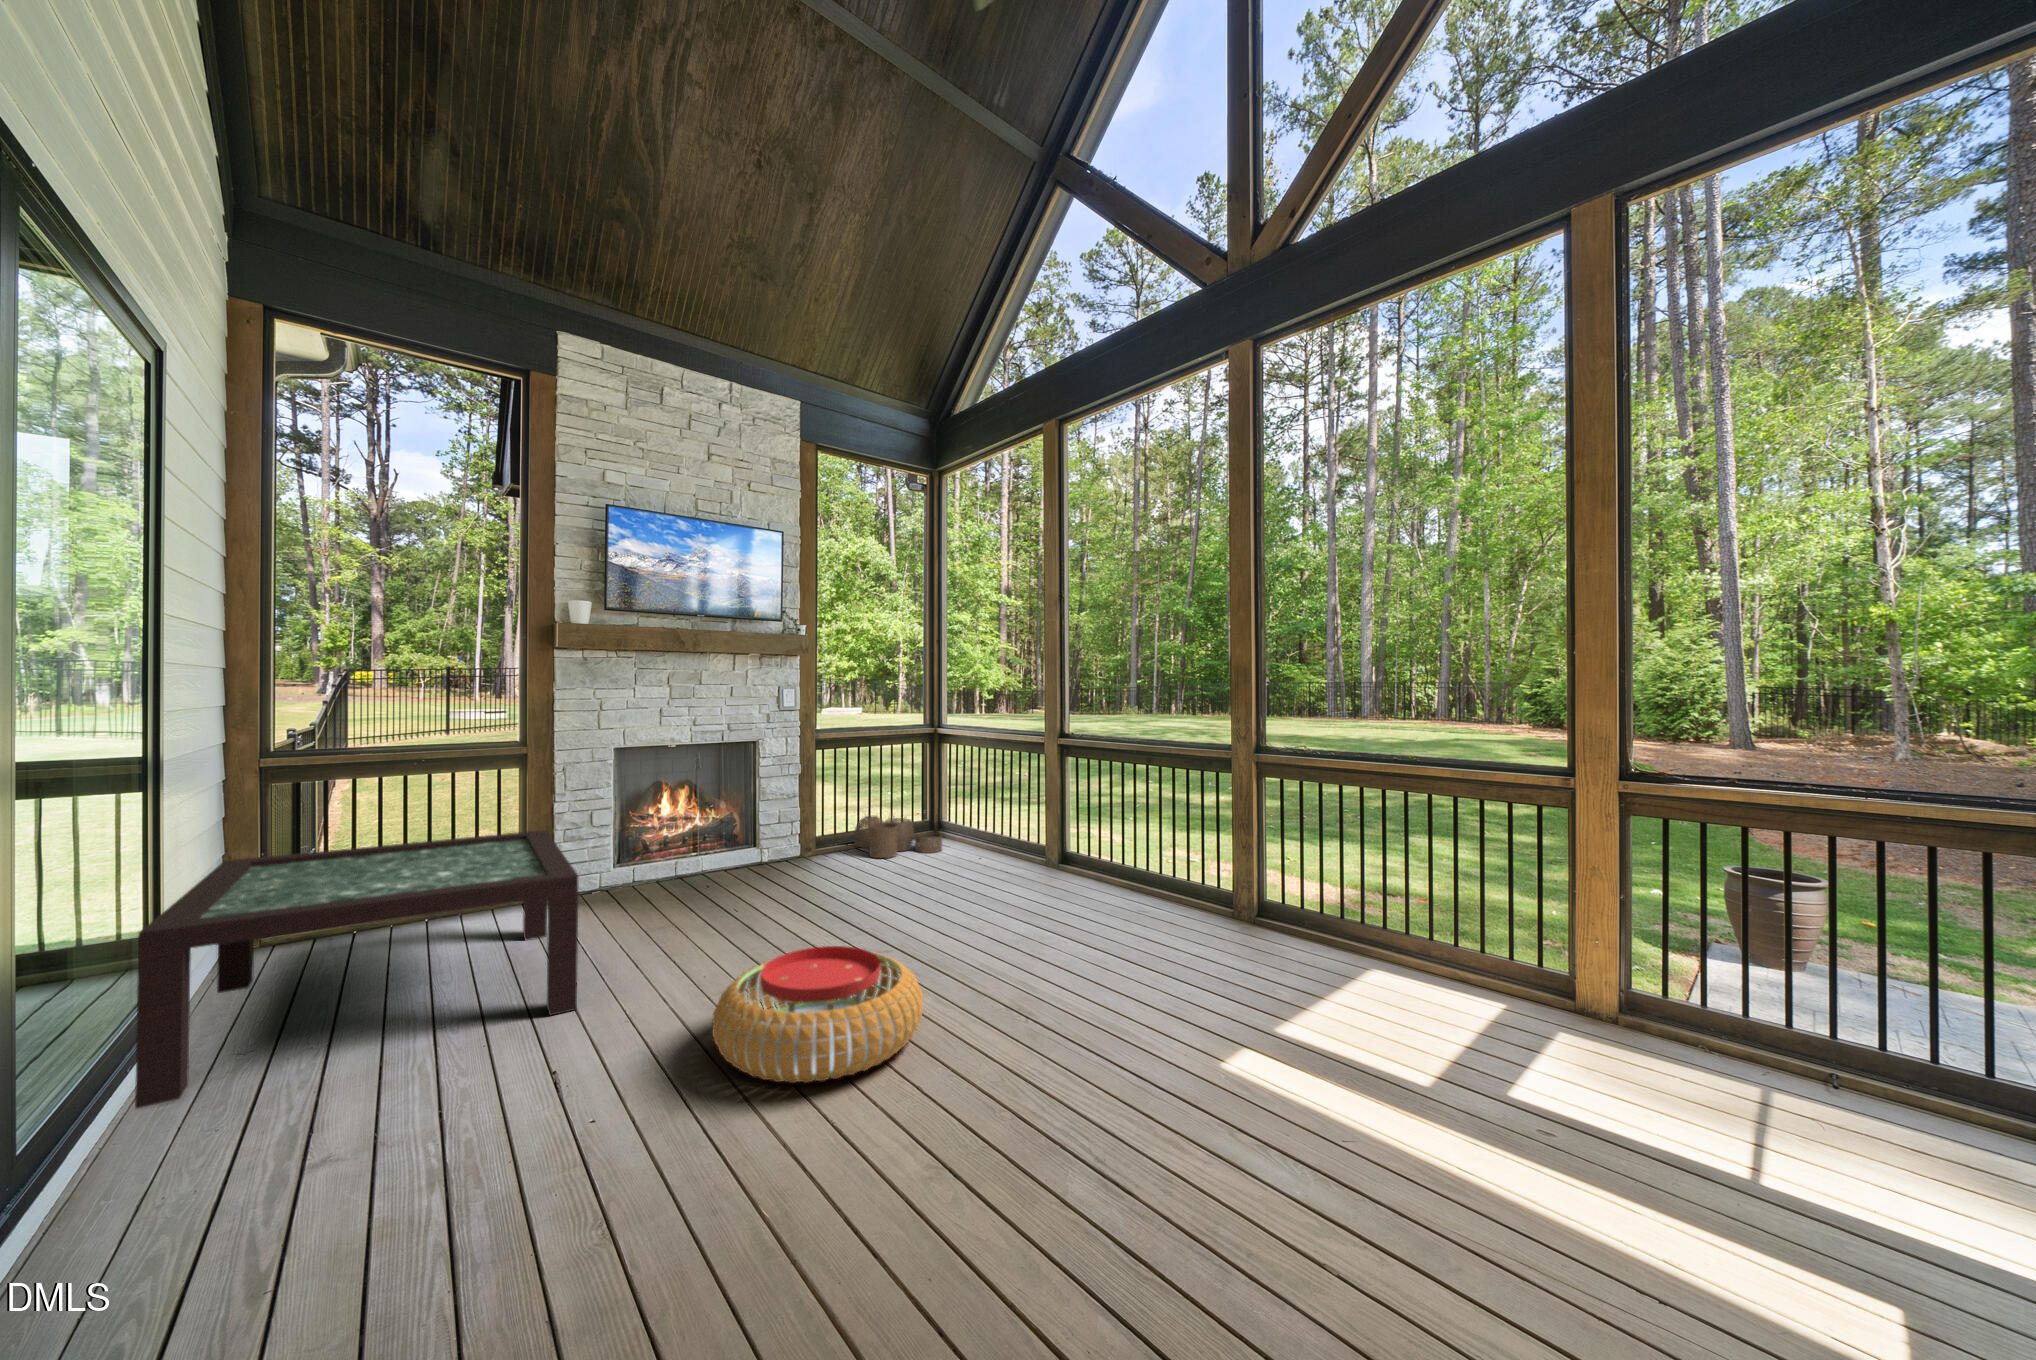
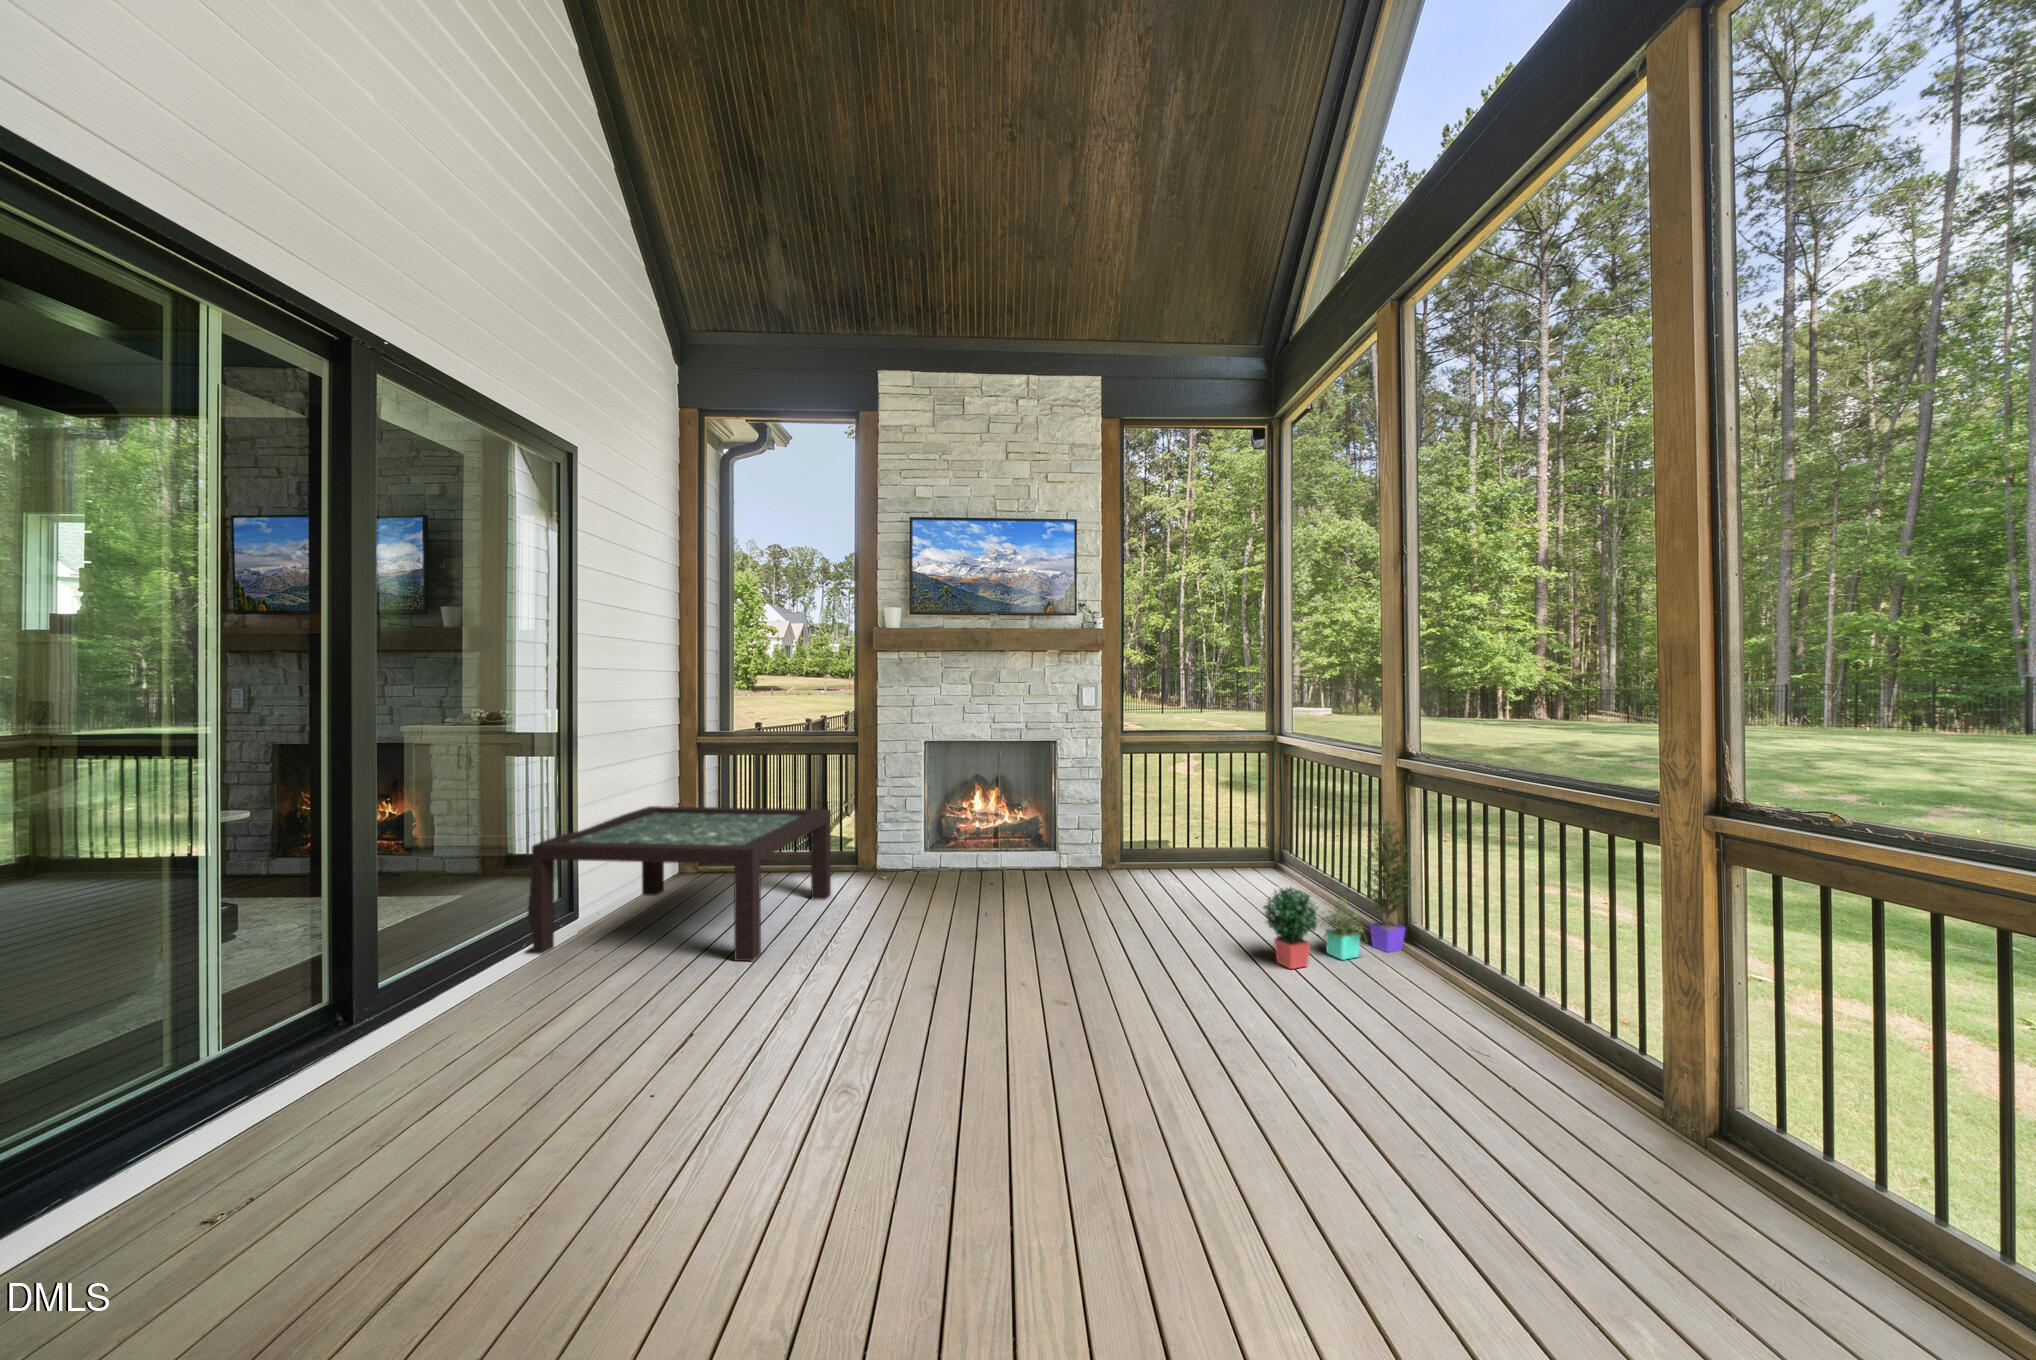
potted plant: none [1025,777,1099,895] -> present [1264,818,1411,969]
woven basket: present [854,816,942,858] -> none [1167,831,1262,888]
pouf: present [712,946,923,1083] -> none [733,953,937,1082]

